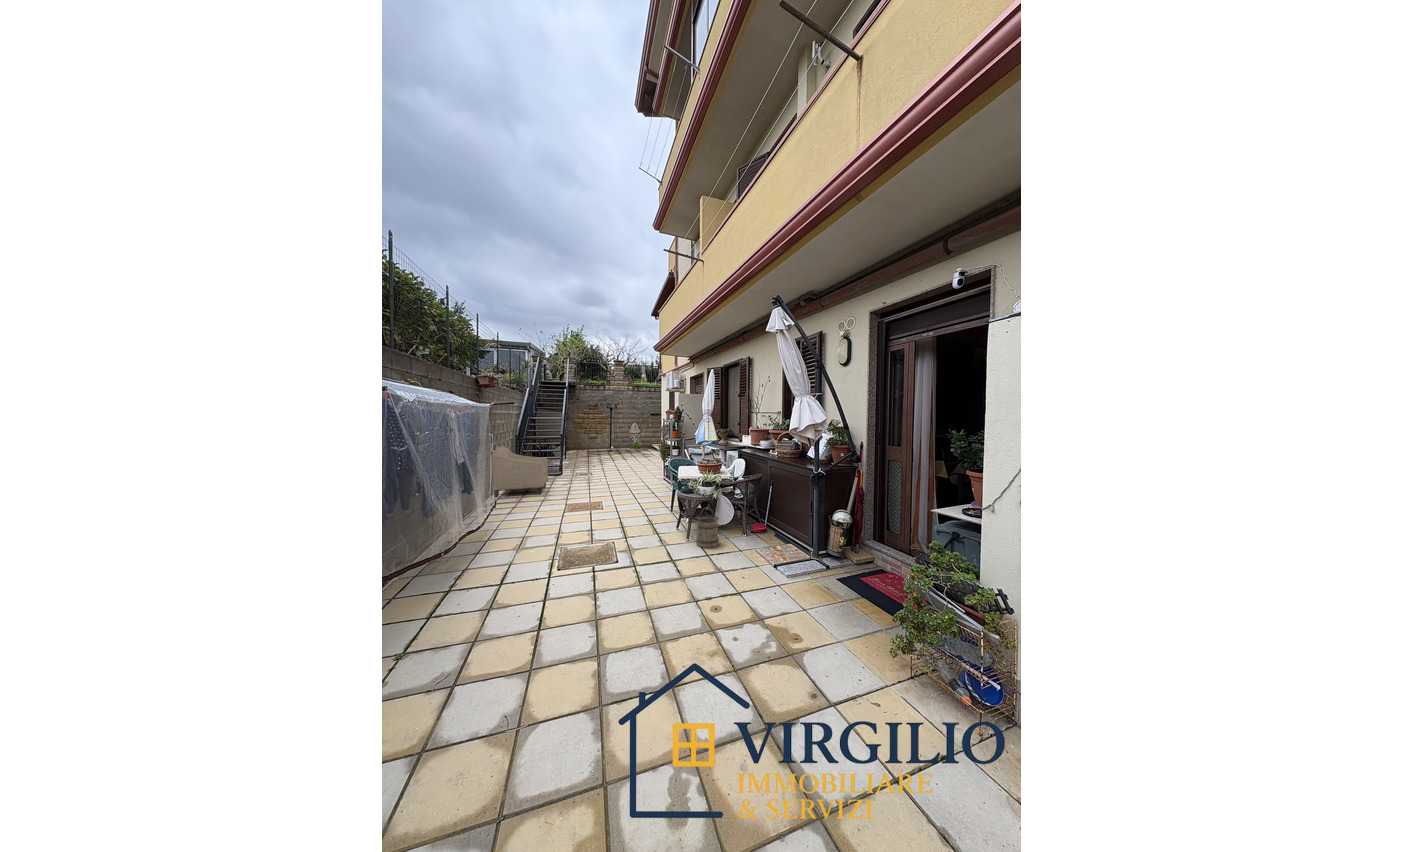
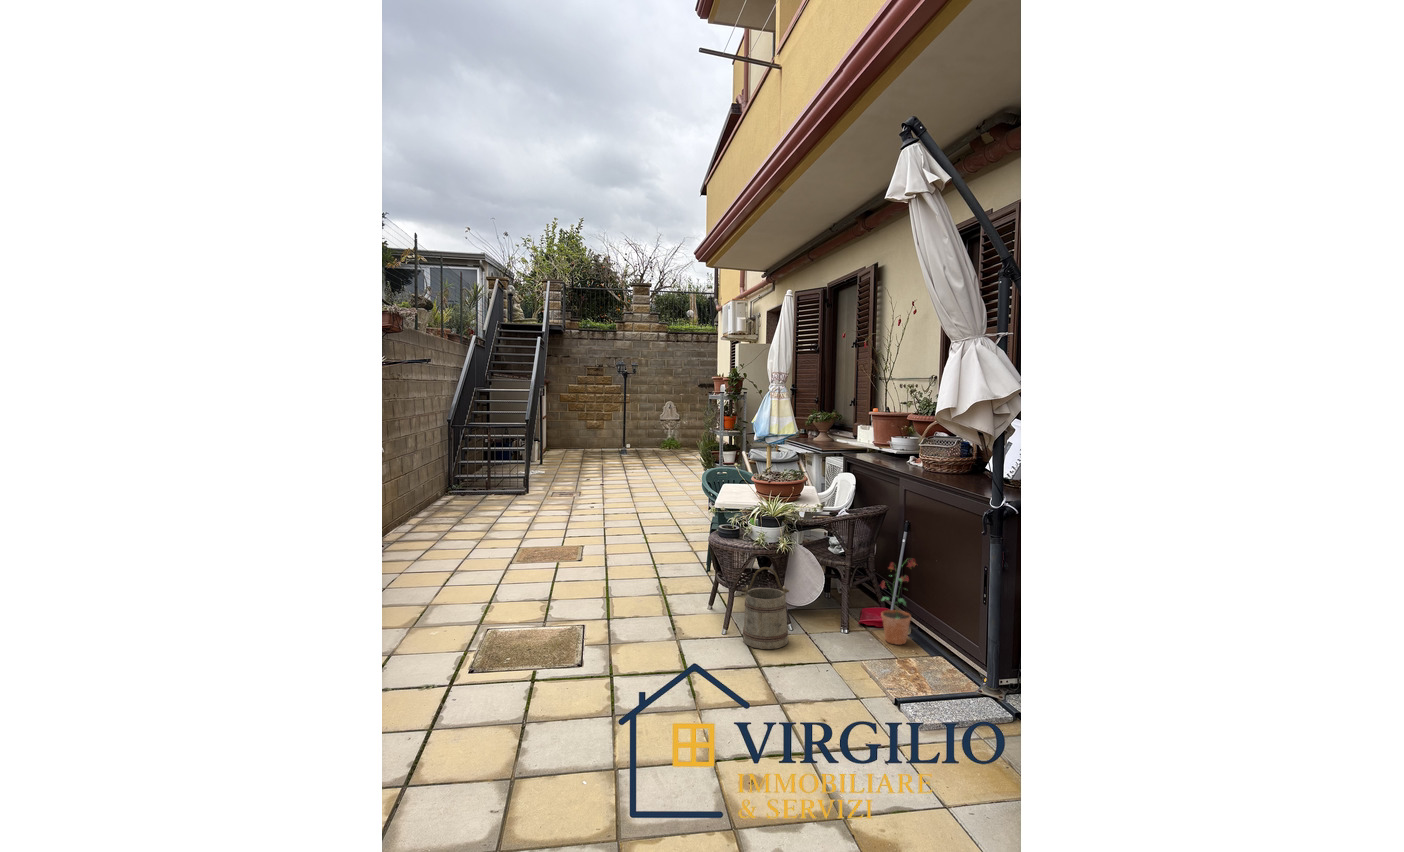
chair: present [492,446,548,497] -> none [397,437,497,529]
potted plant: none [760,499,779,541] -> present [881,559,916,645]

